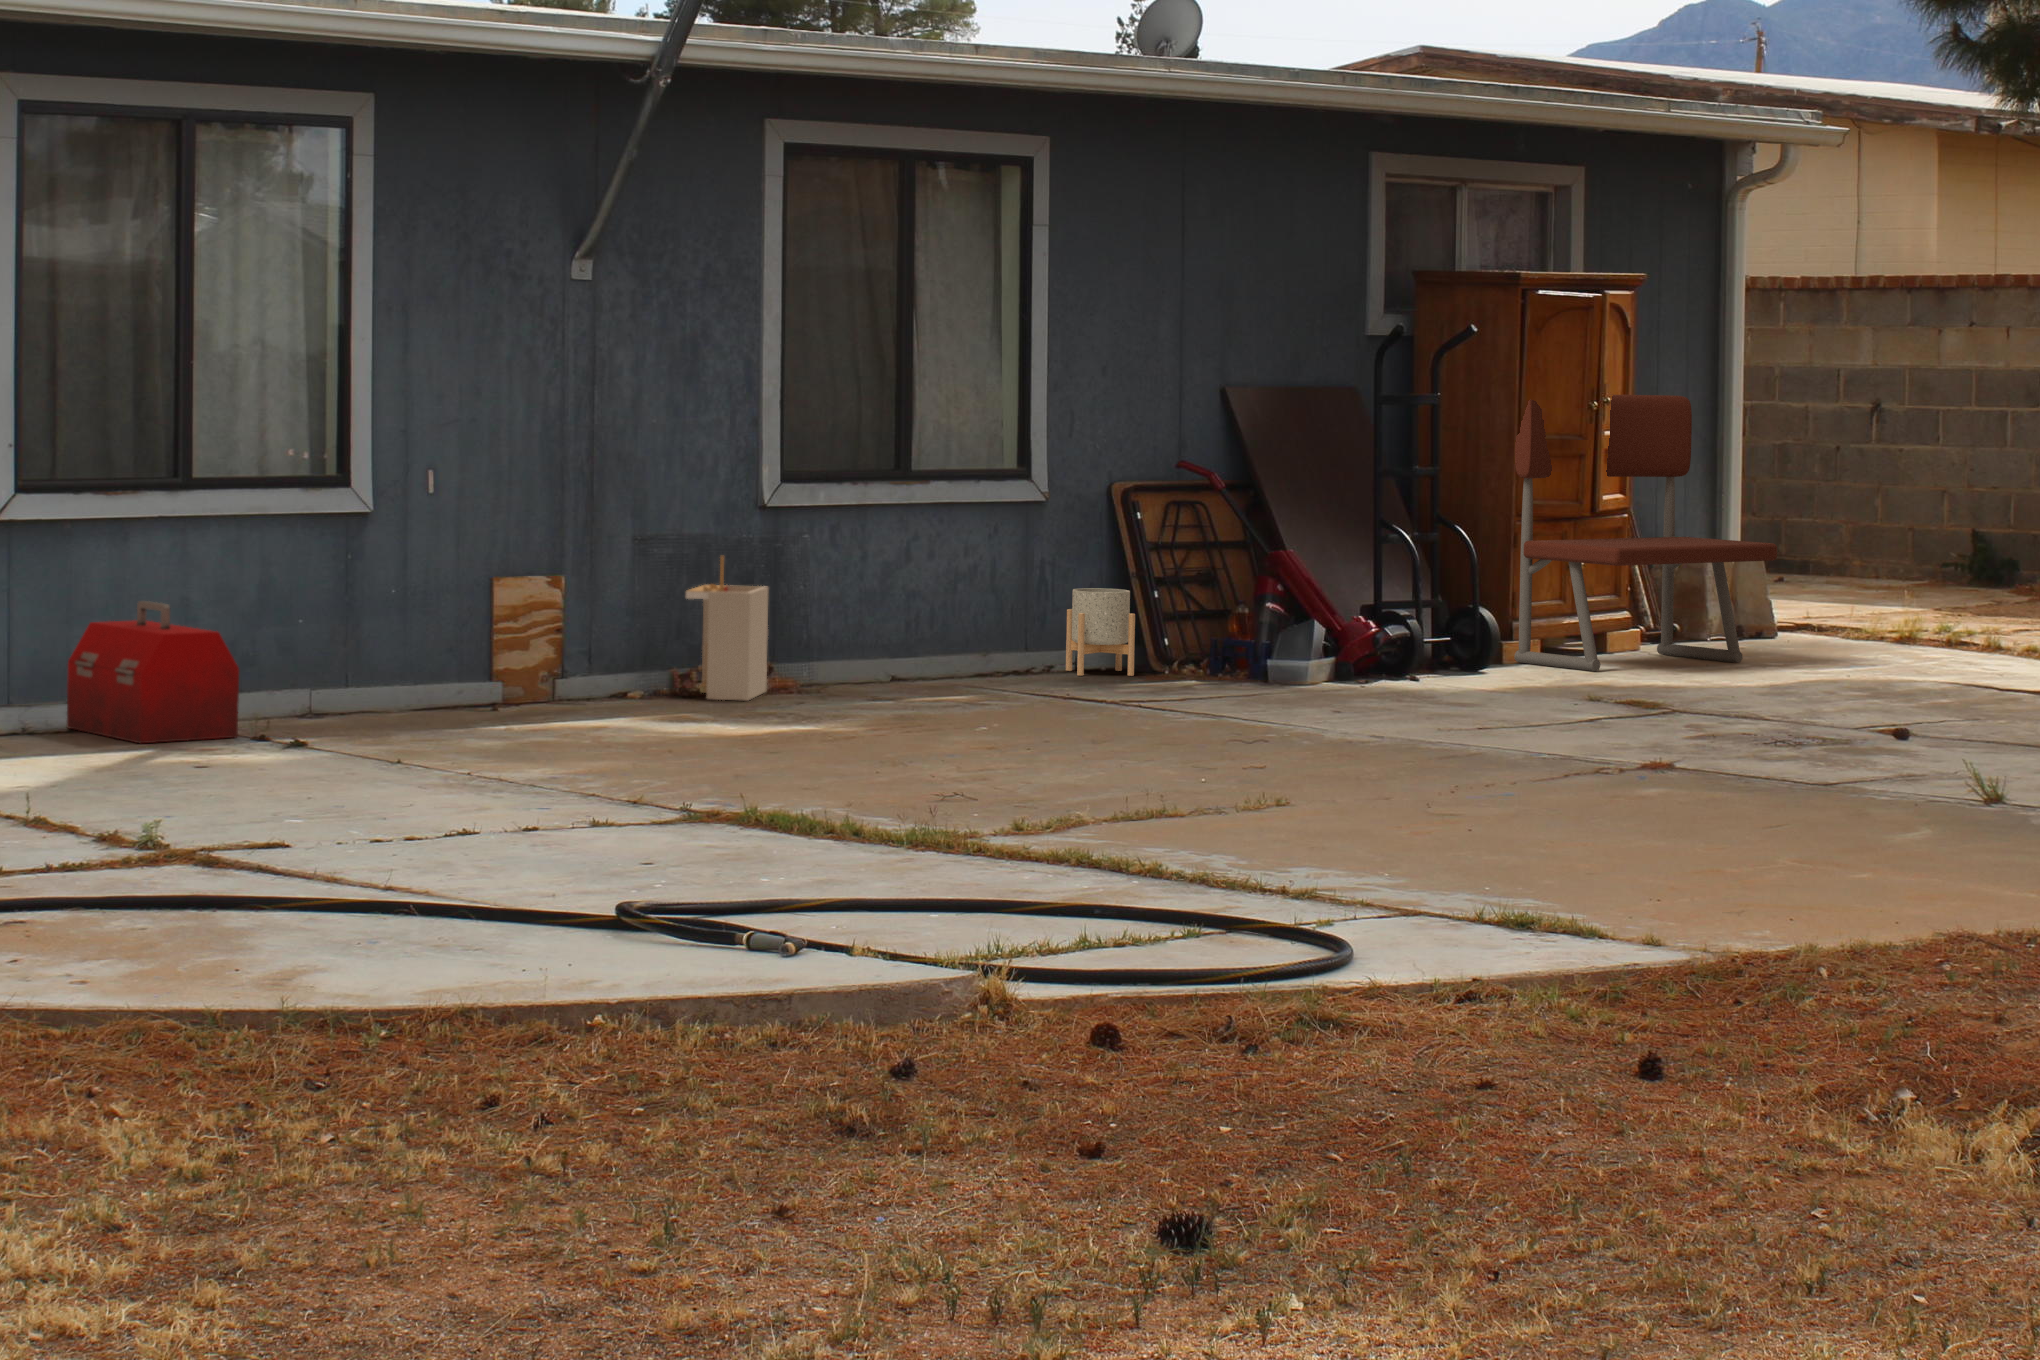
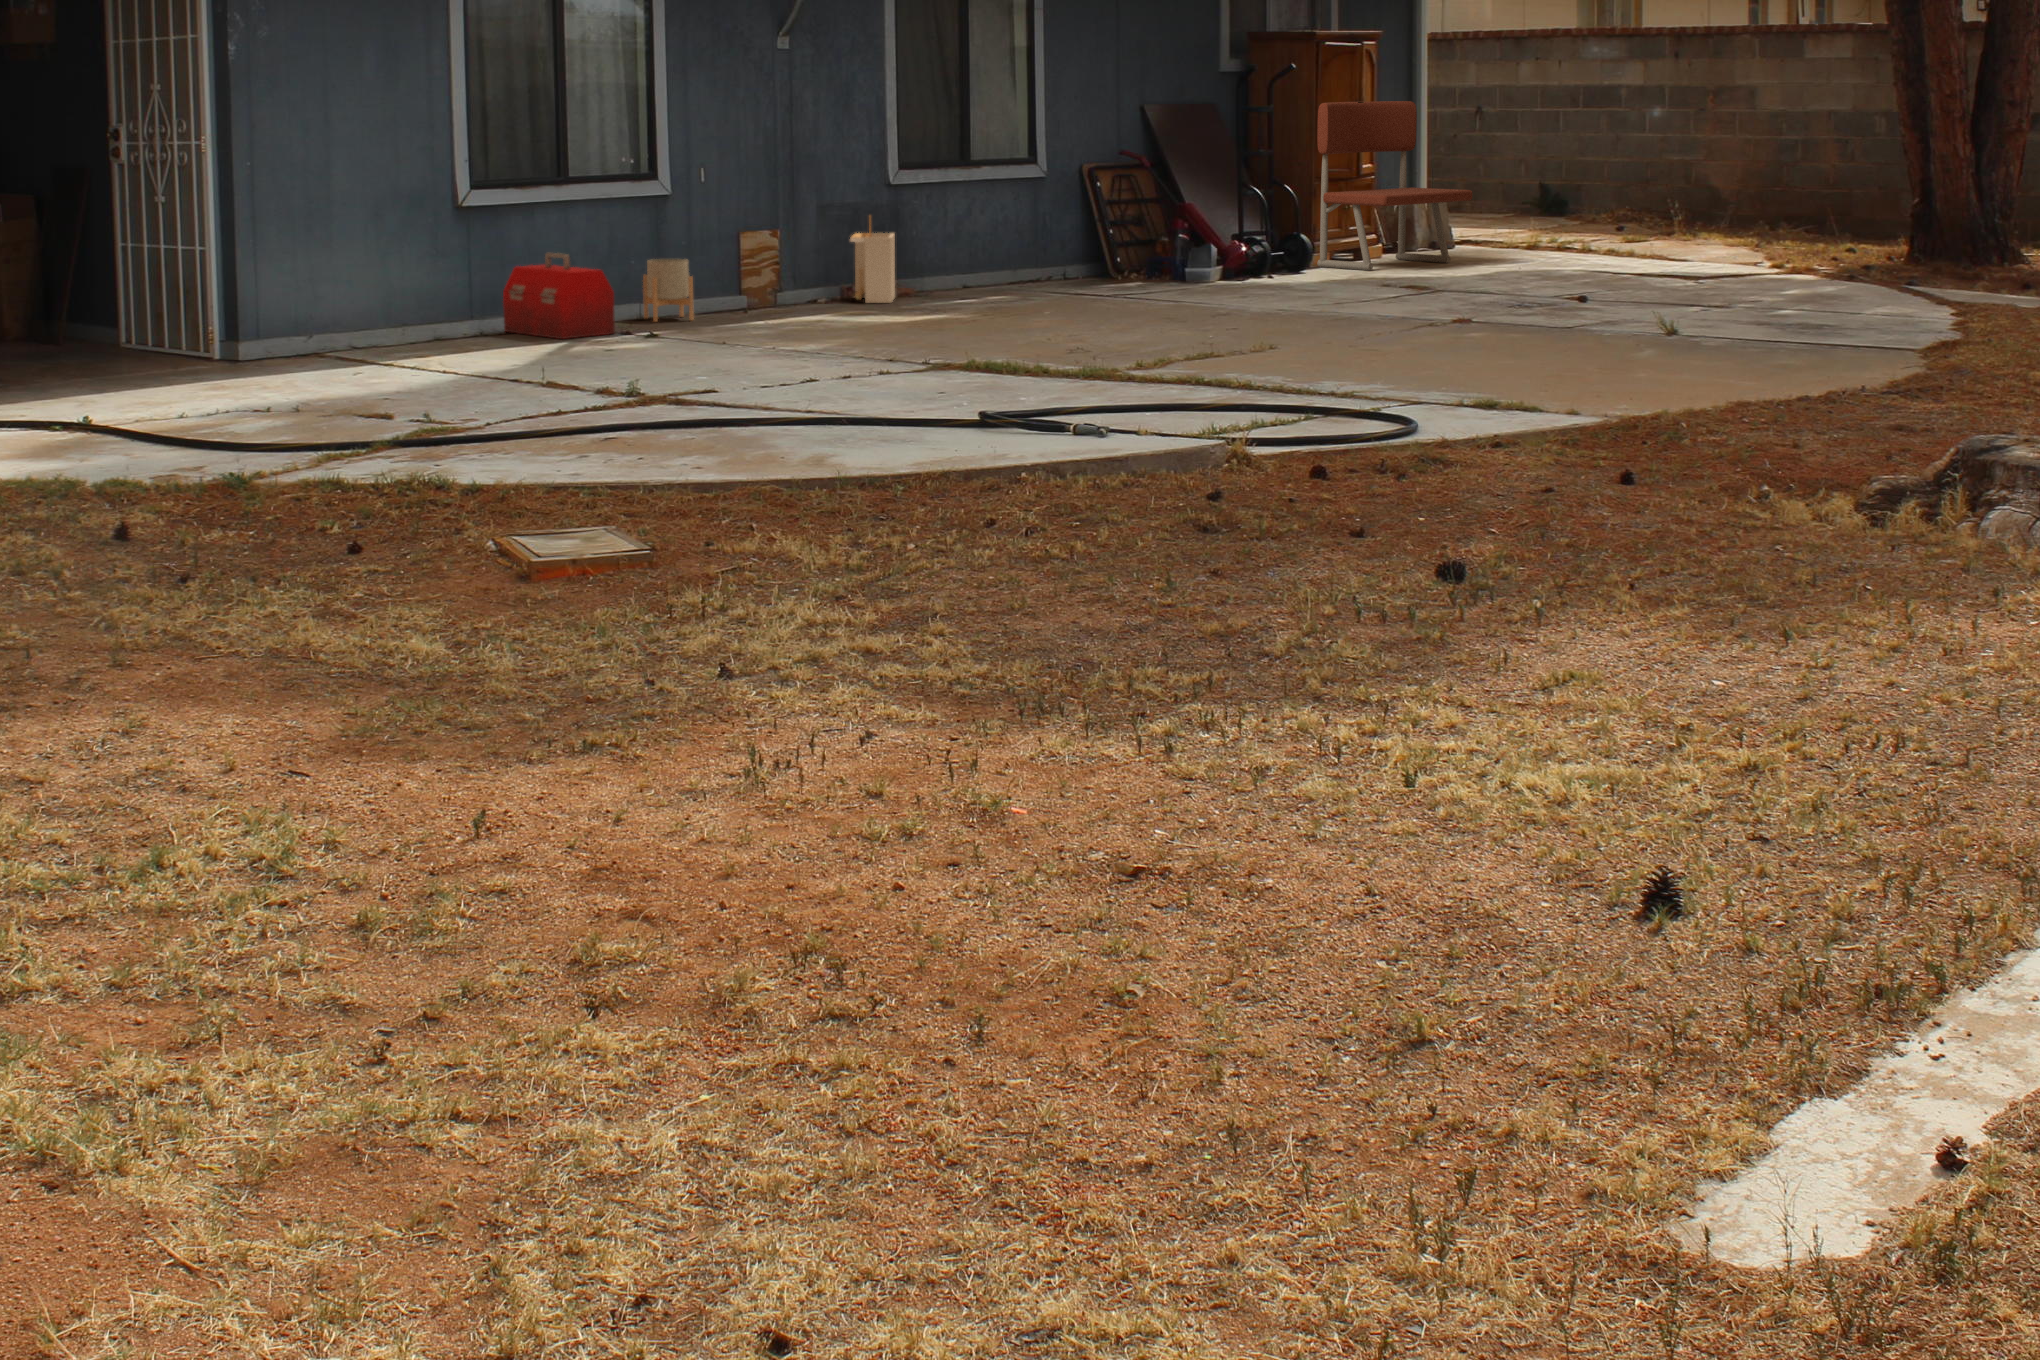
planter: present [1066,588,1135,676] -> present [643,259,694,322]

